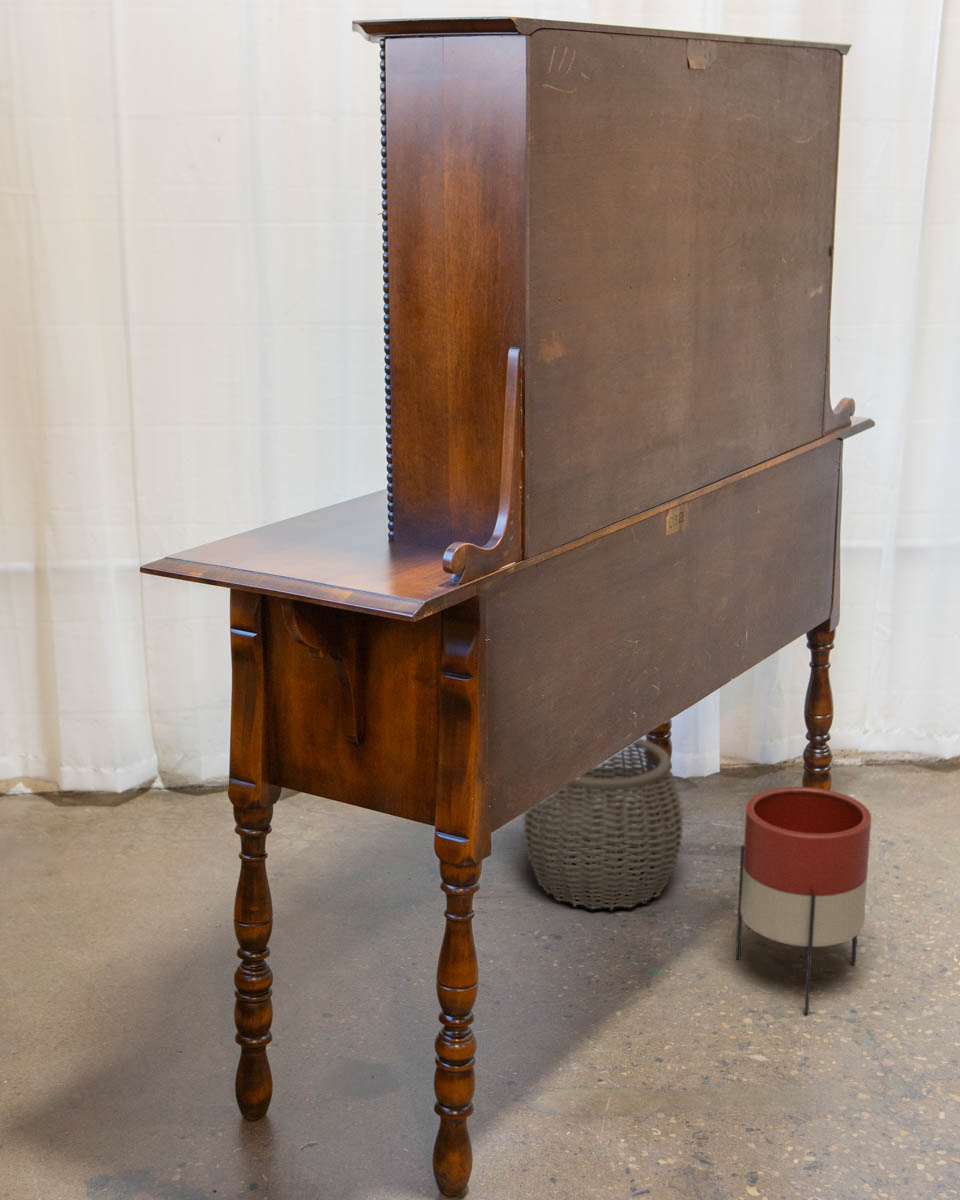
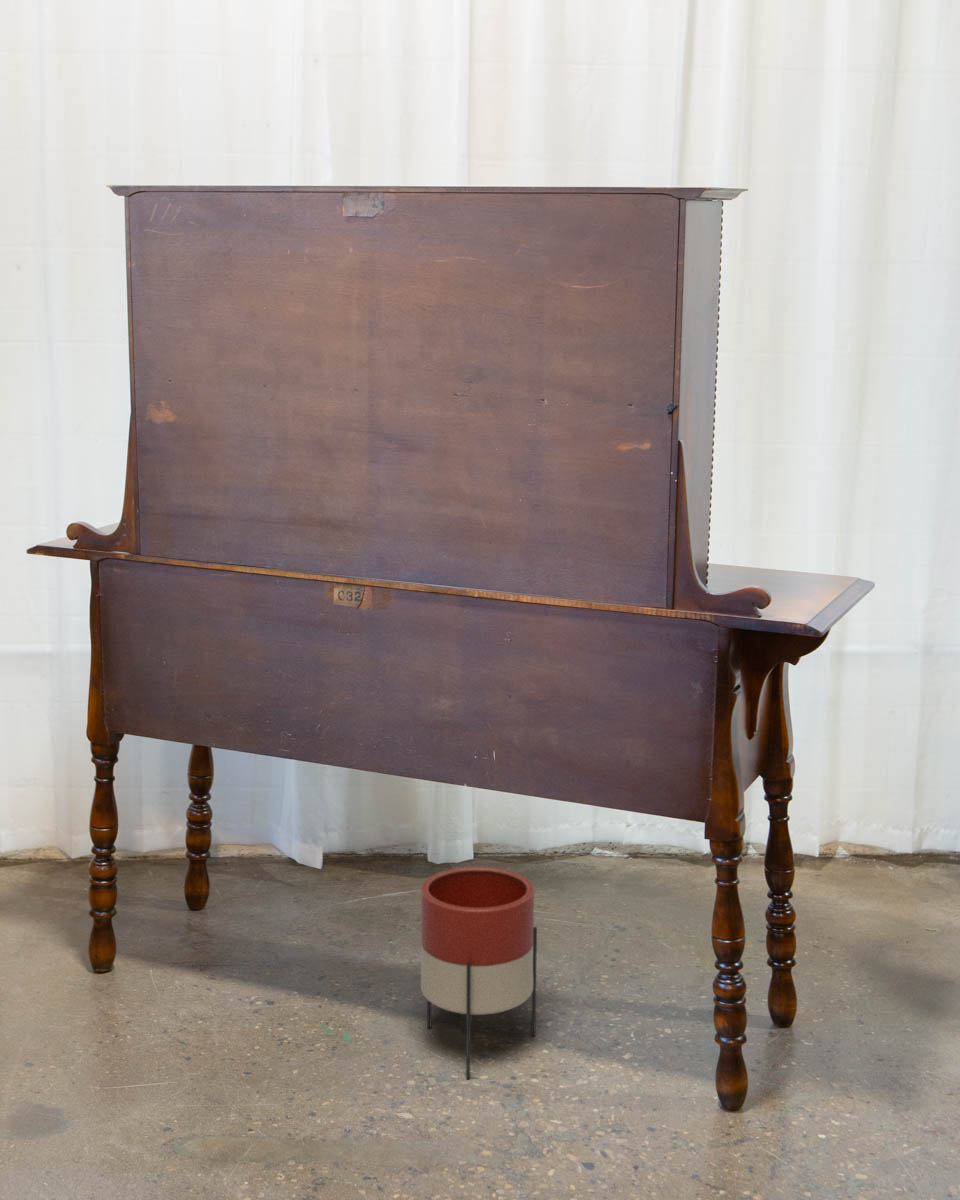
woven basket: present [523,739,683,910] -> none [260,817,409,981]

